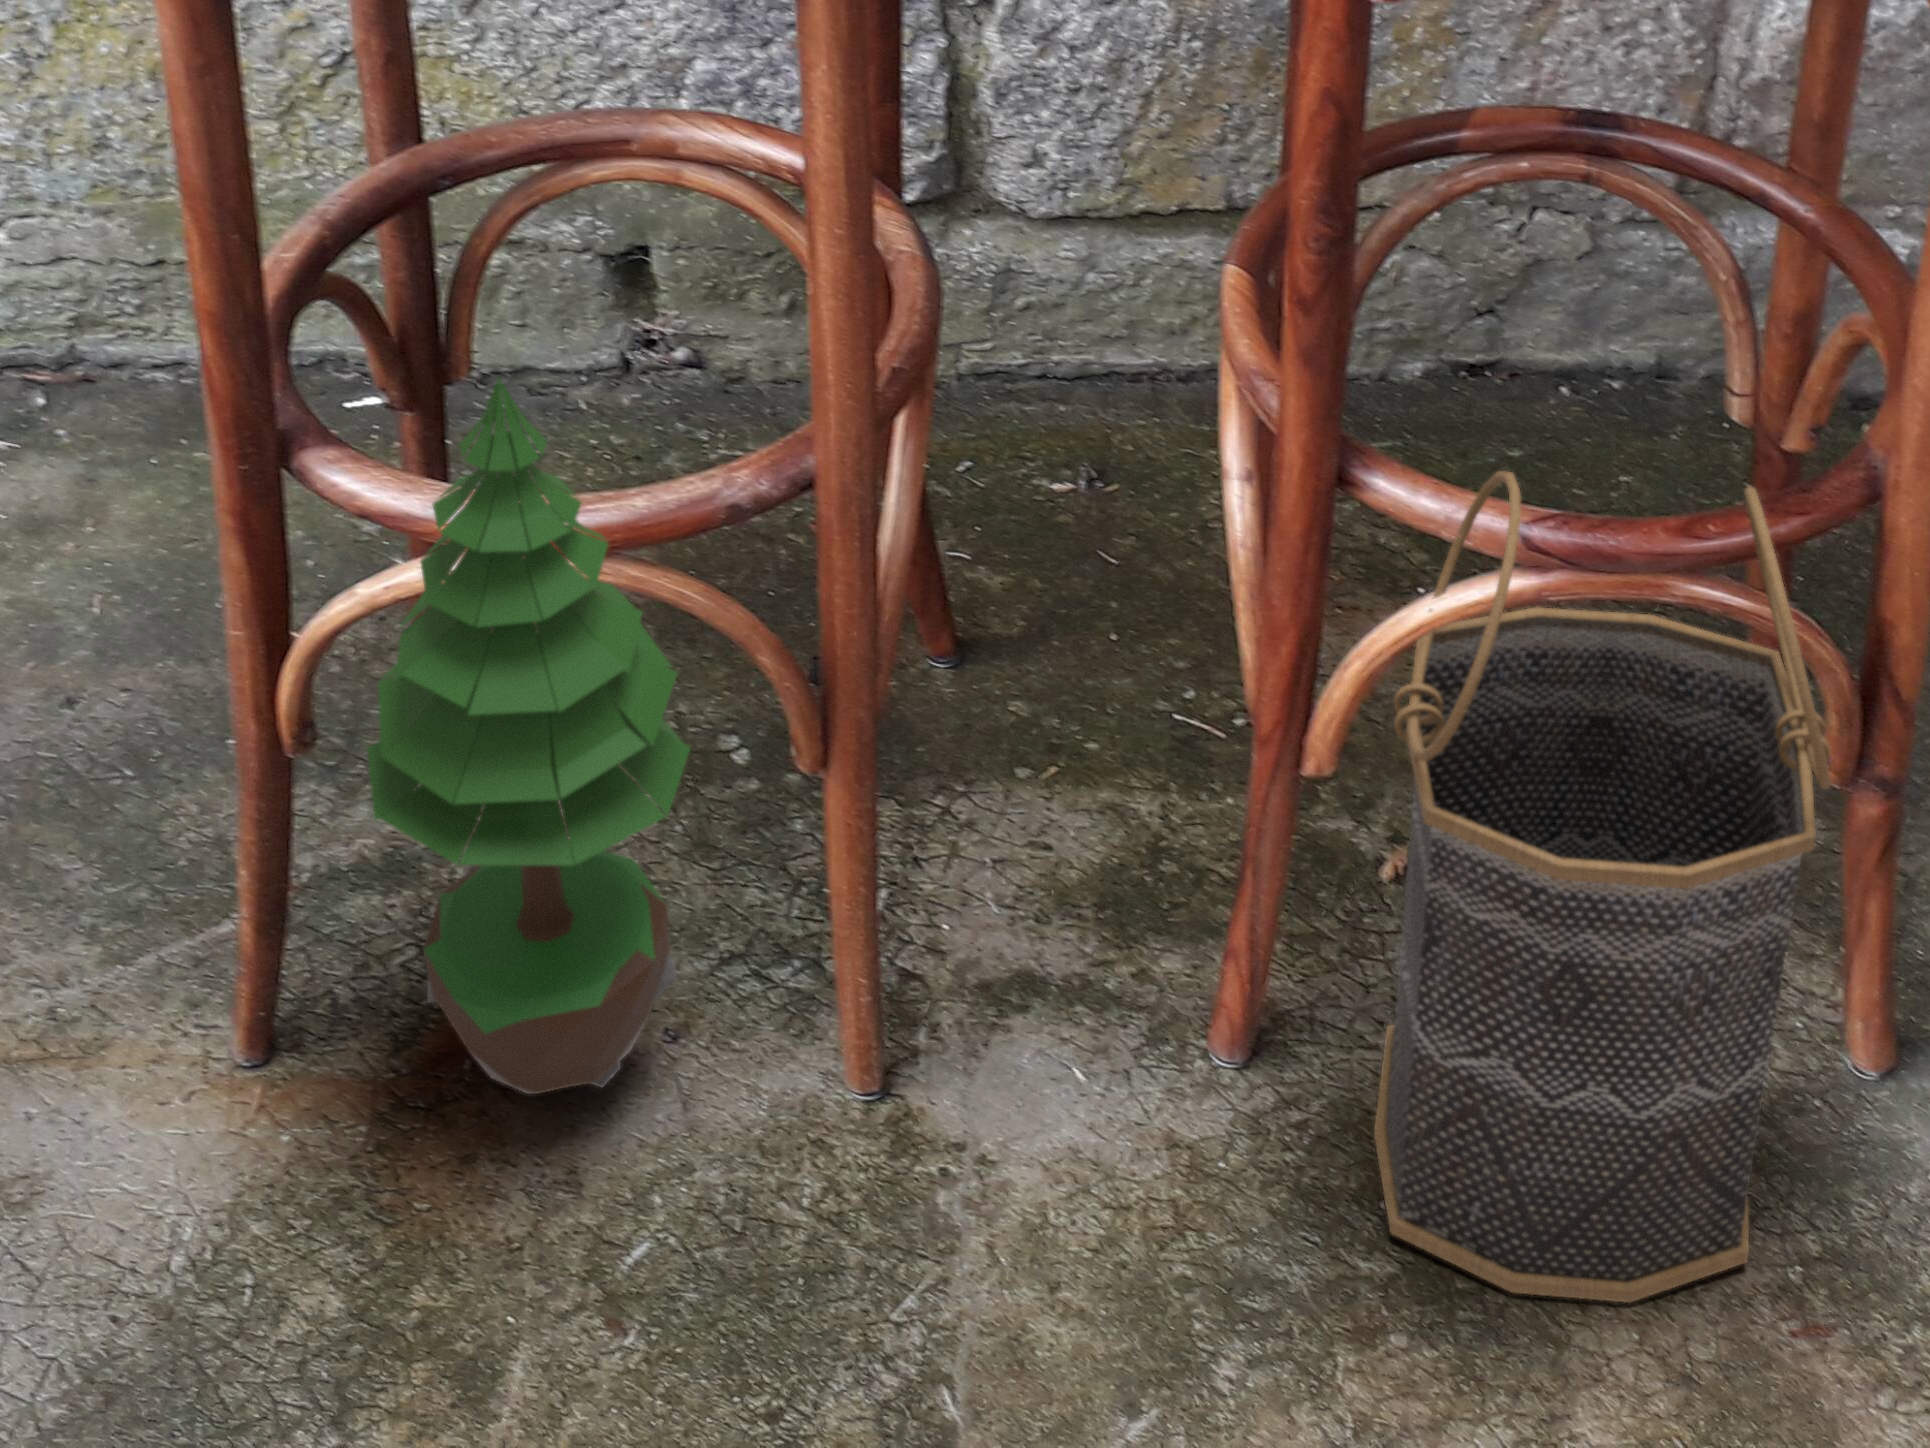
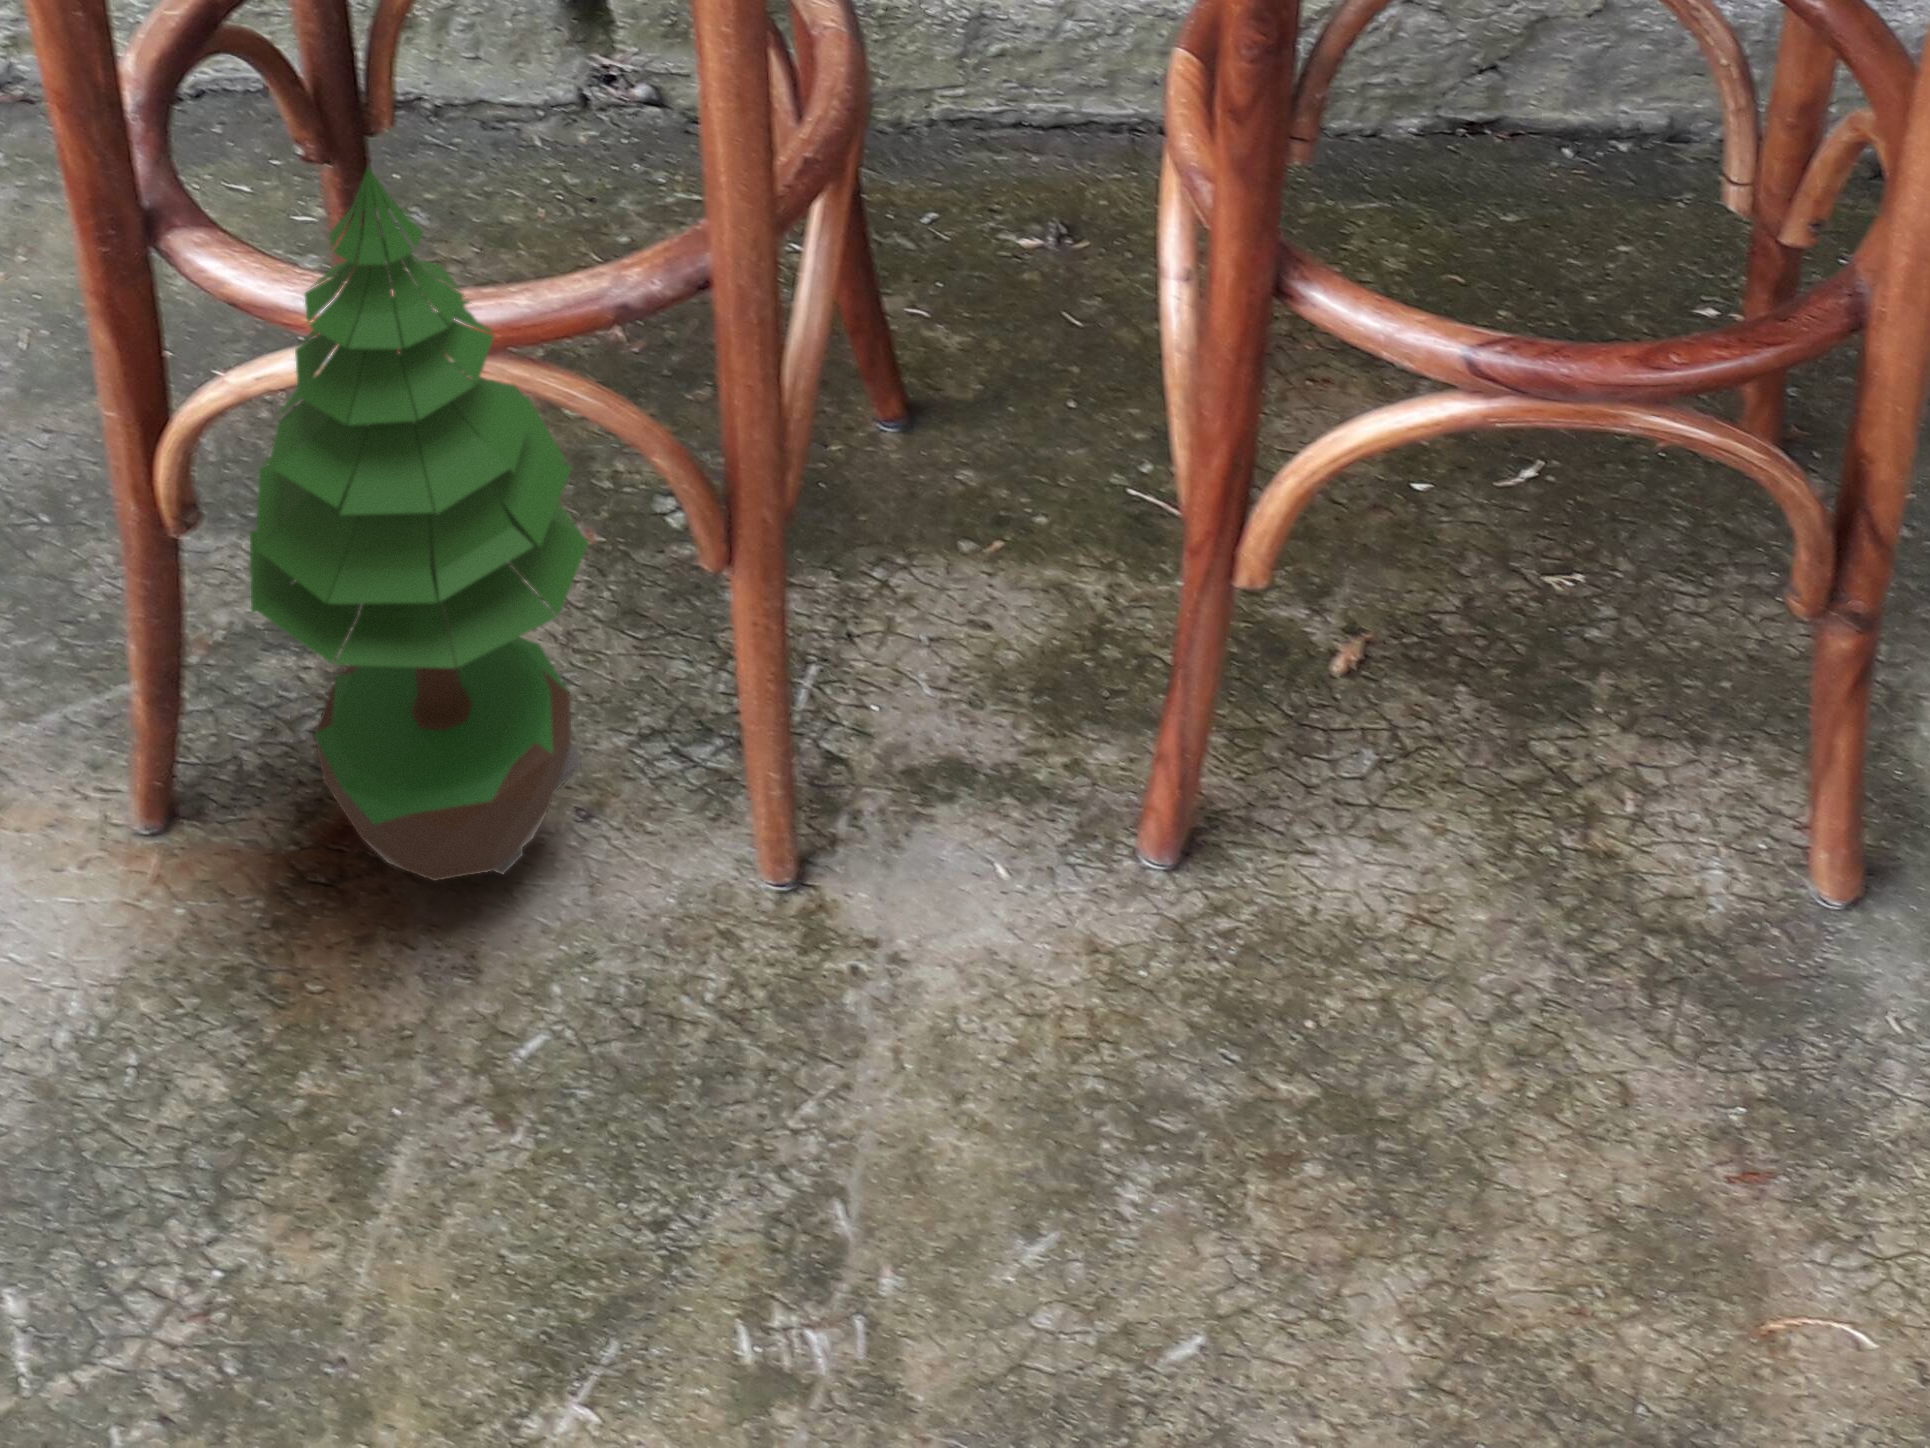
basket: present [1374,471,1830,1303] -> none [1302,290,1792,1138]

